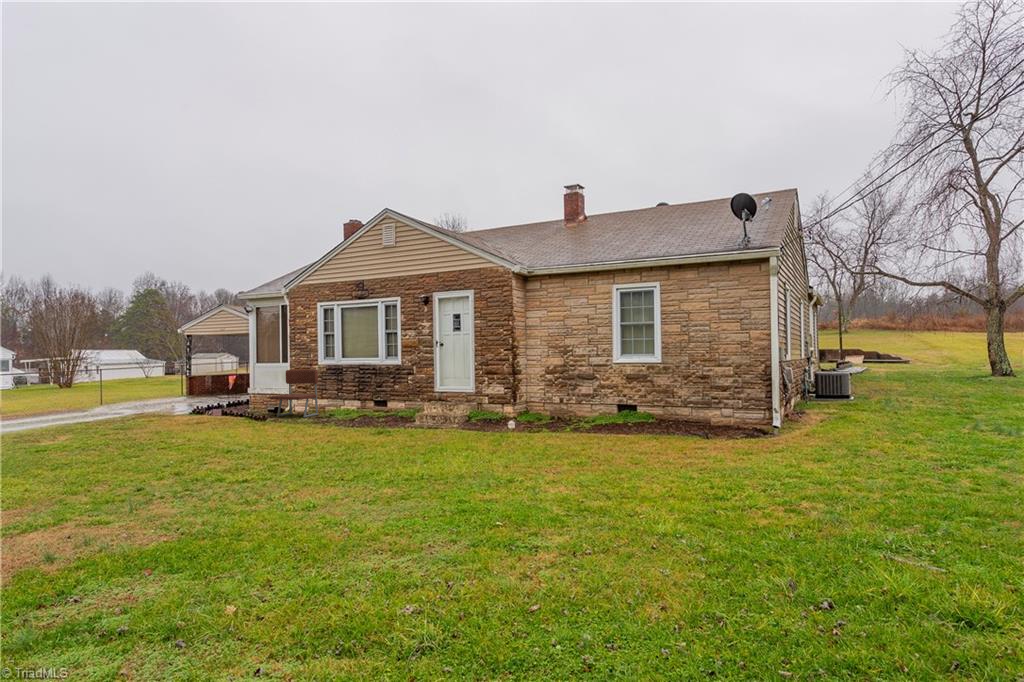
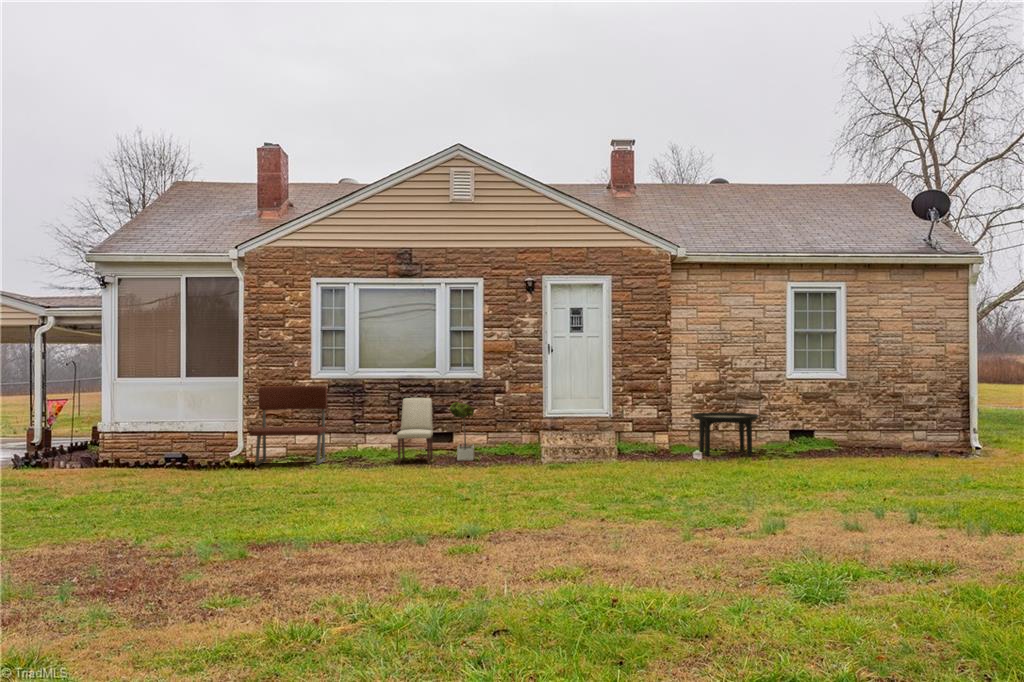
chair: none [339,377,372,420] -> present [397,398,433,464]
potted tree: none [375,380,393,418] -> present [450,402,475,461]
round table: none [526,389,577,424] -> present [691,412,759,456]

